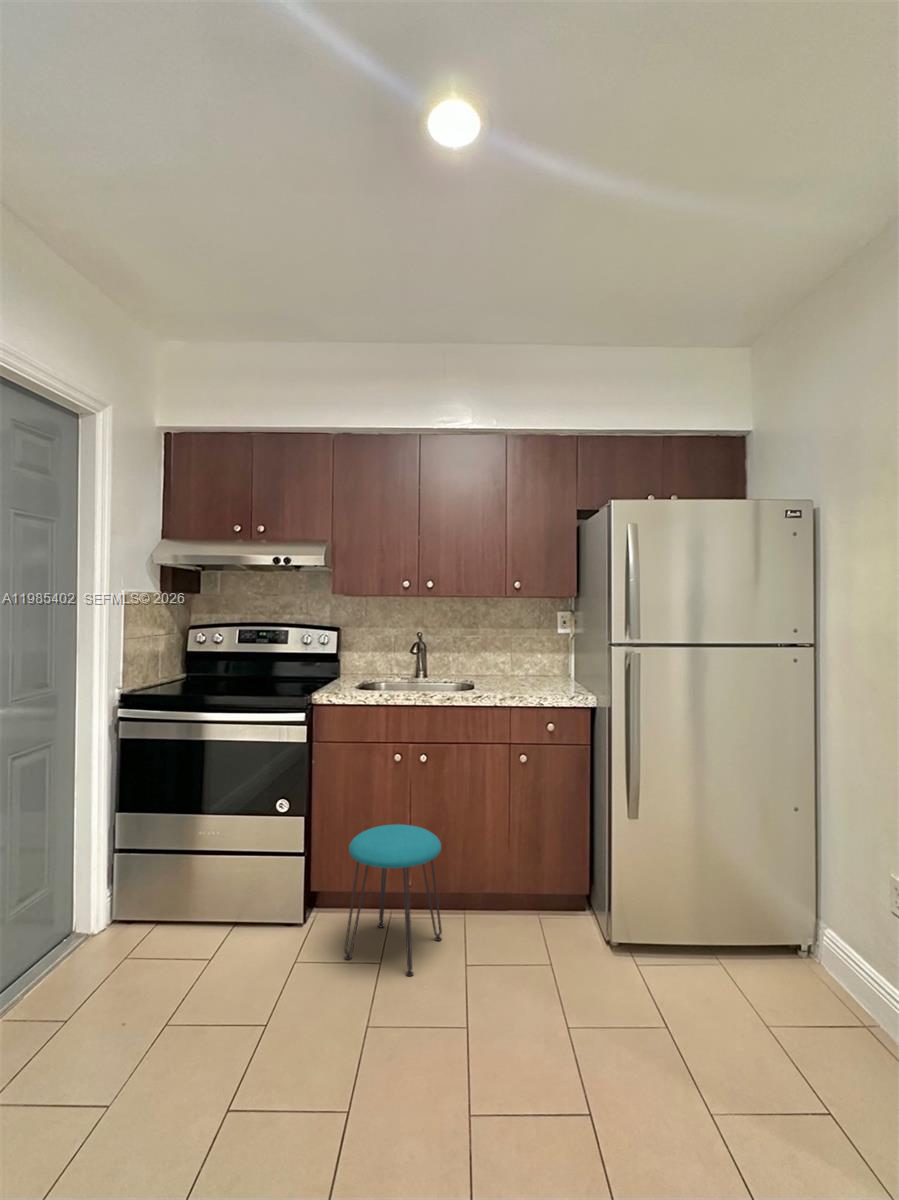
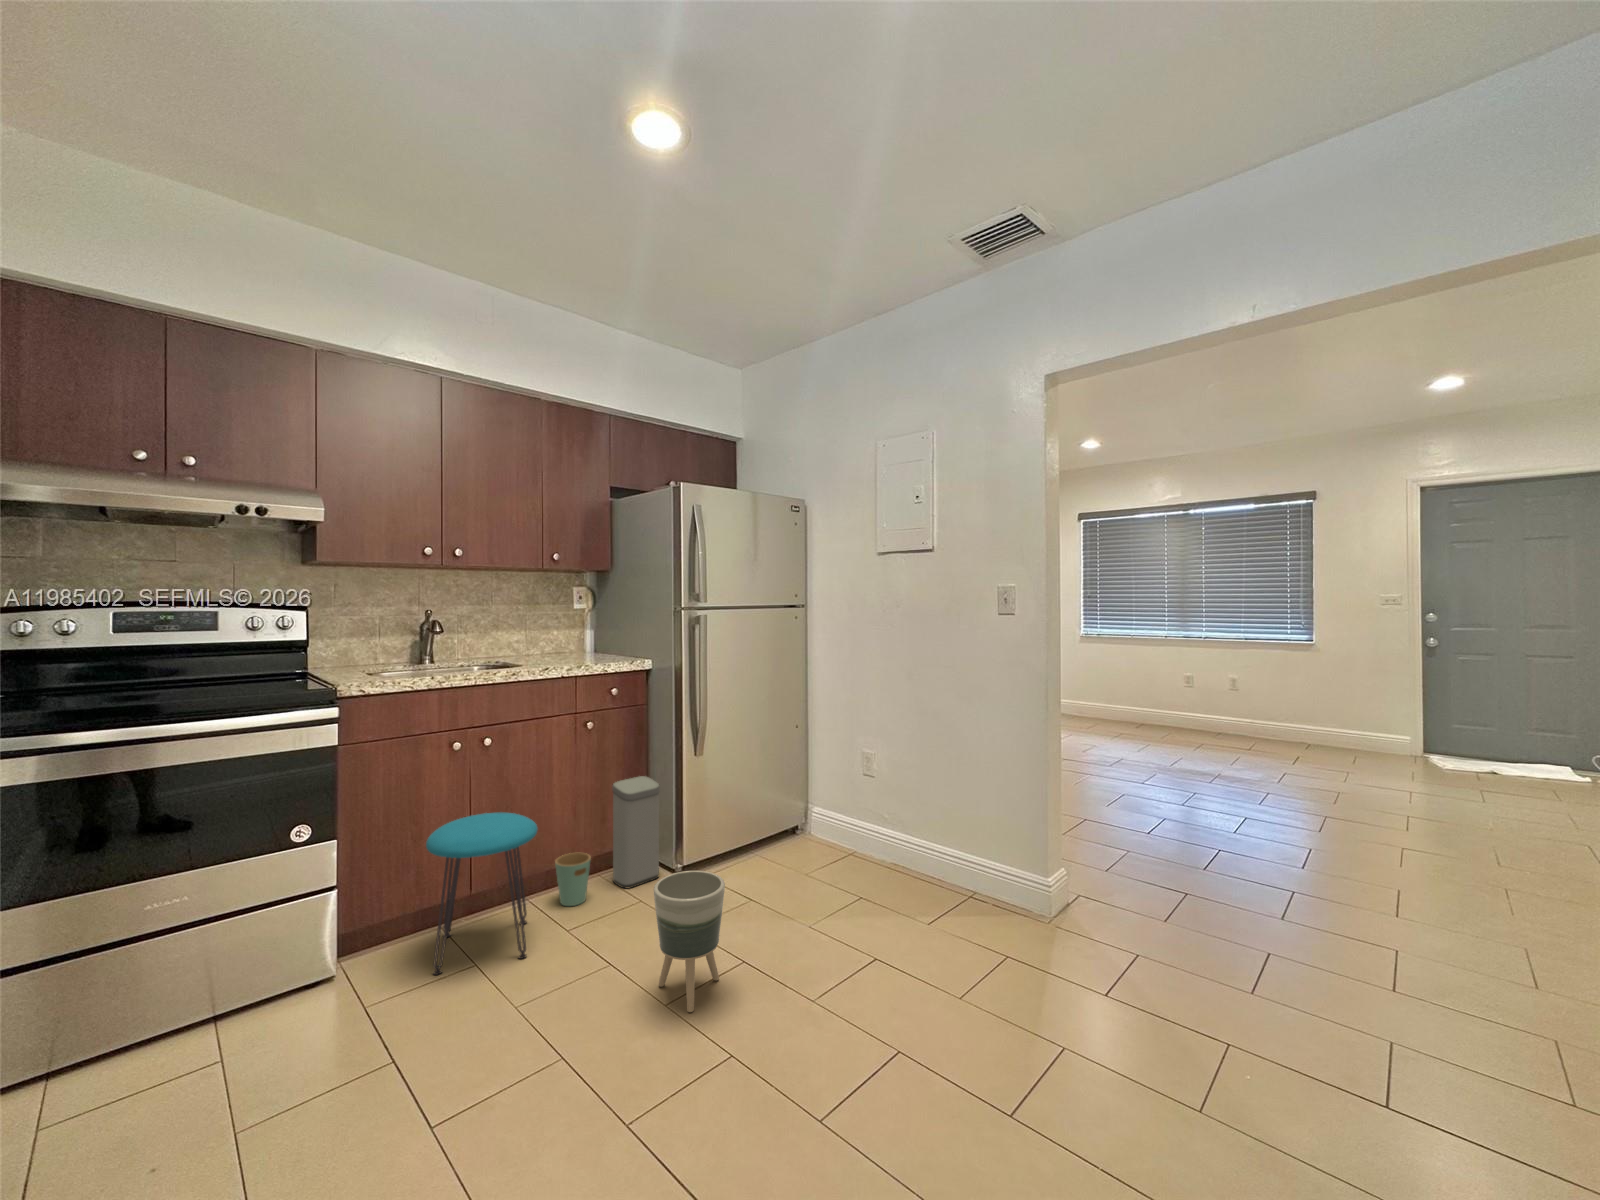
trash can: none [476,823,591,943] -> present [555,776,660,906]
planter: none [465,952,547,1127] -> present [654,871,725,1012]

